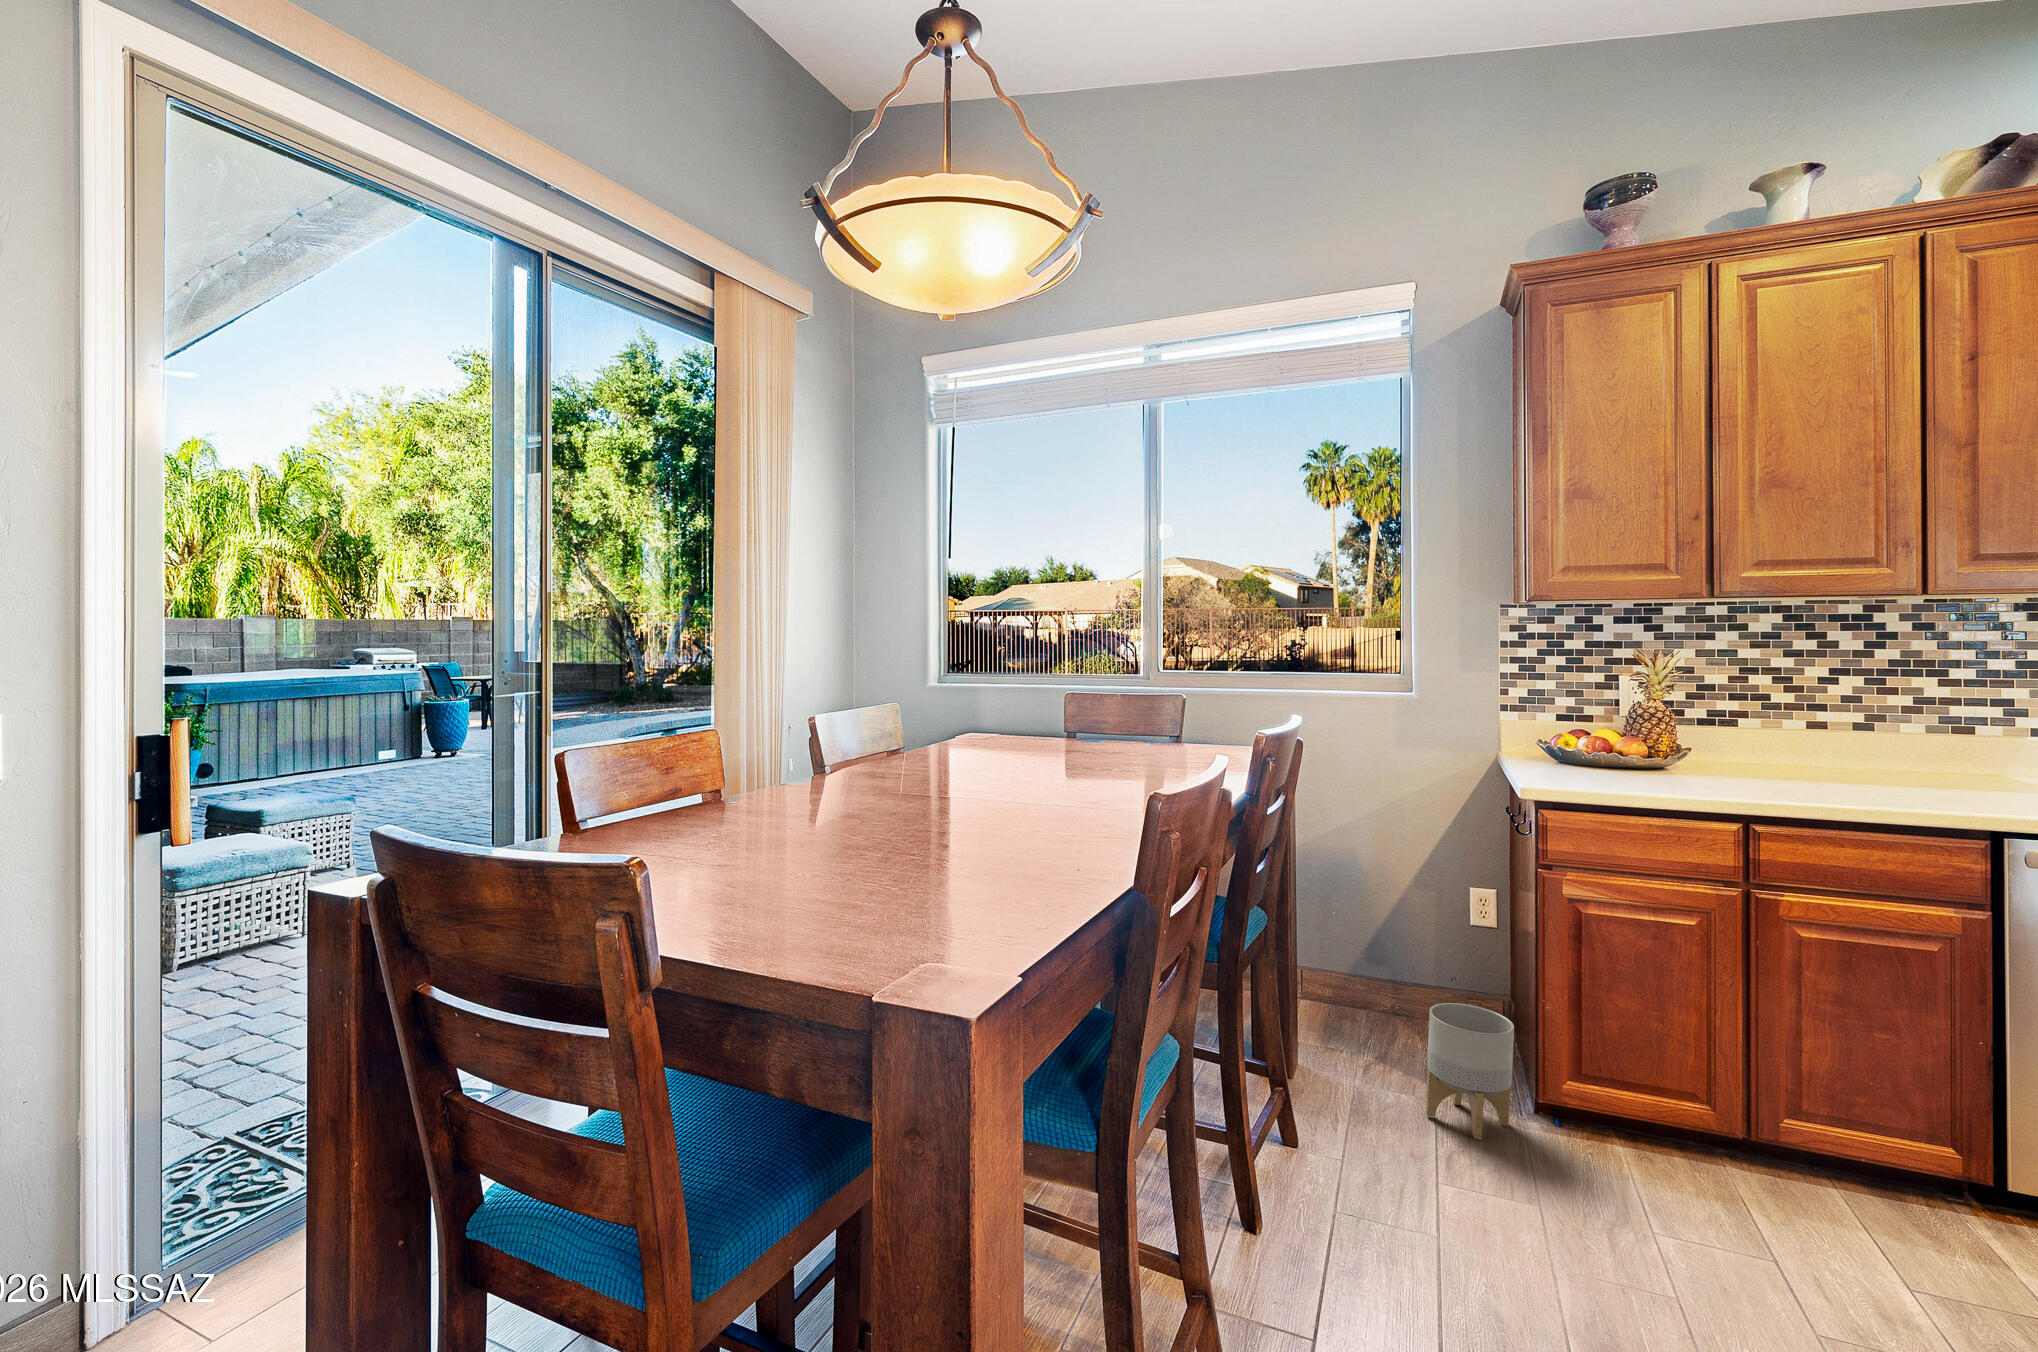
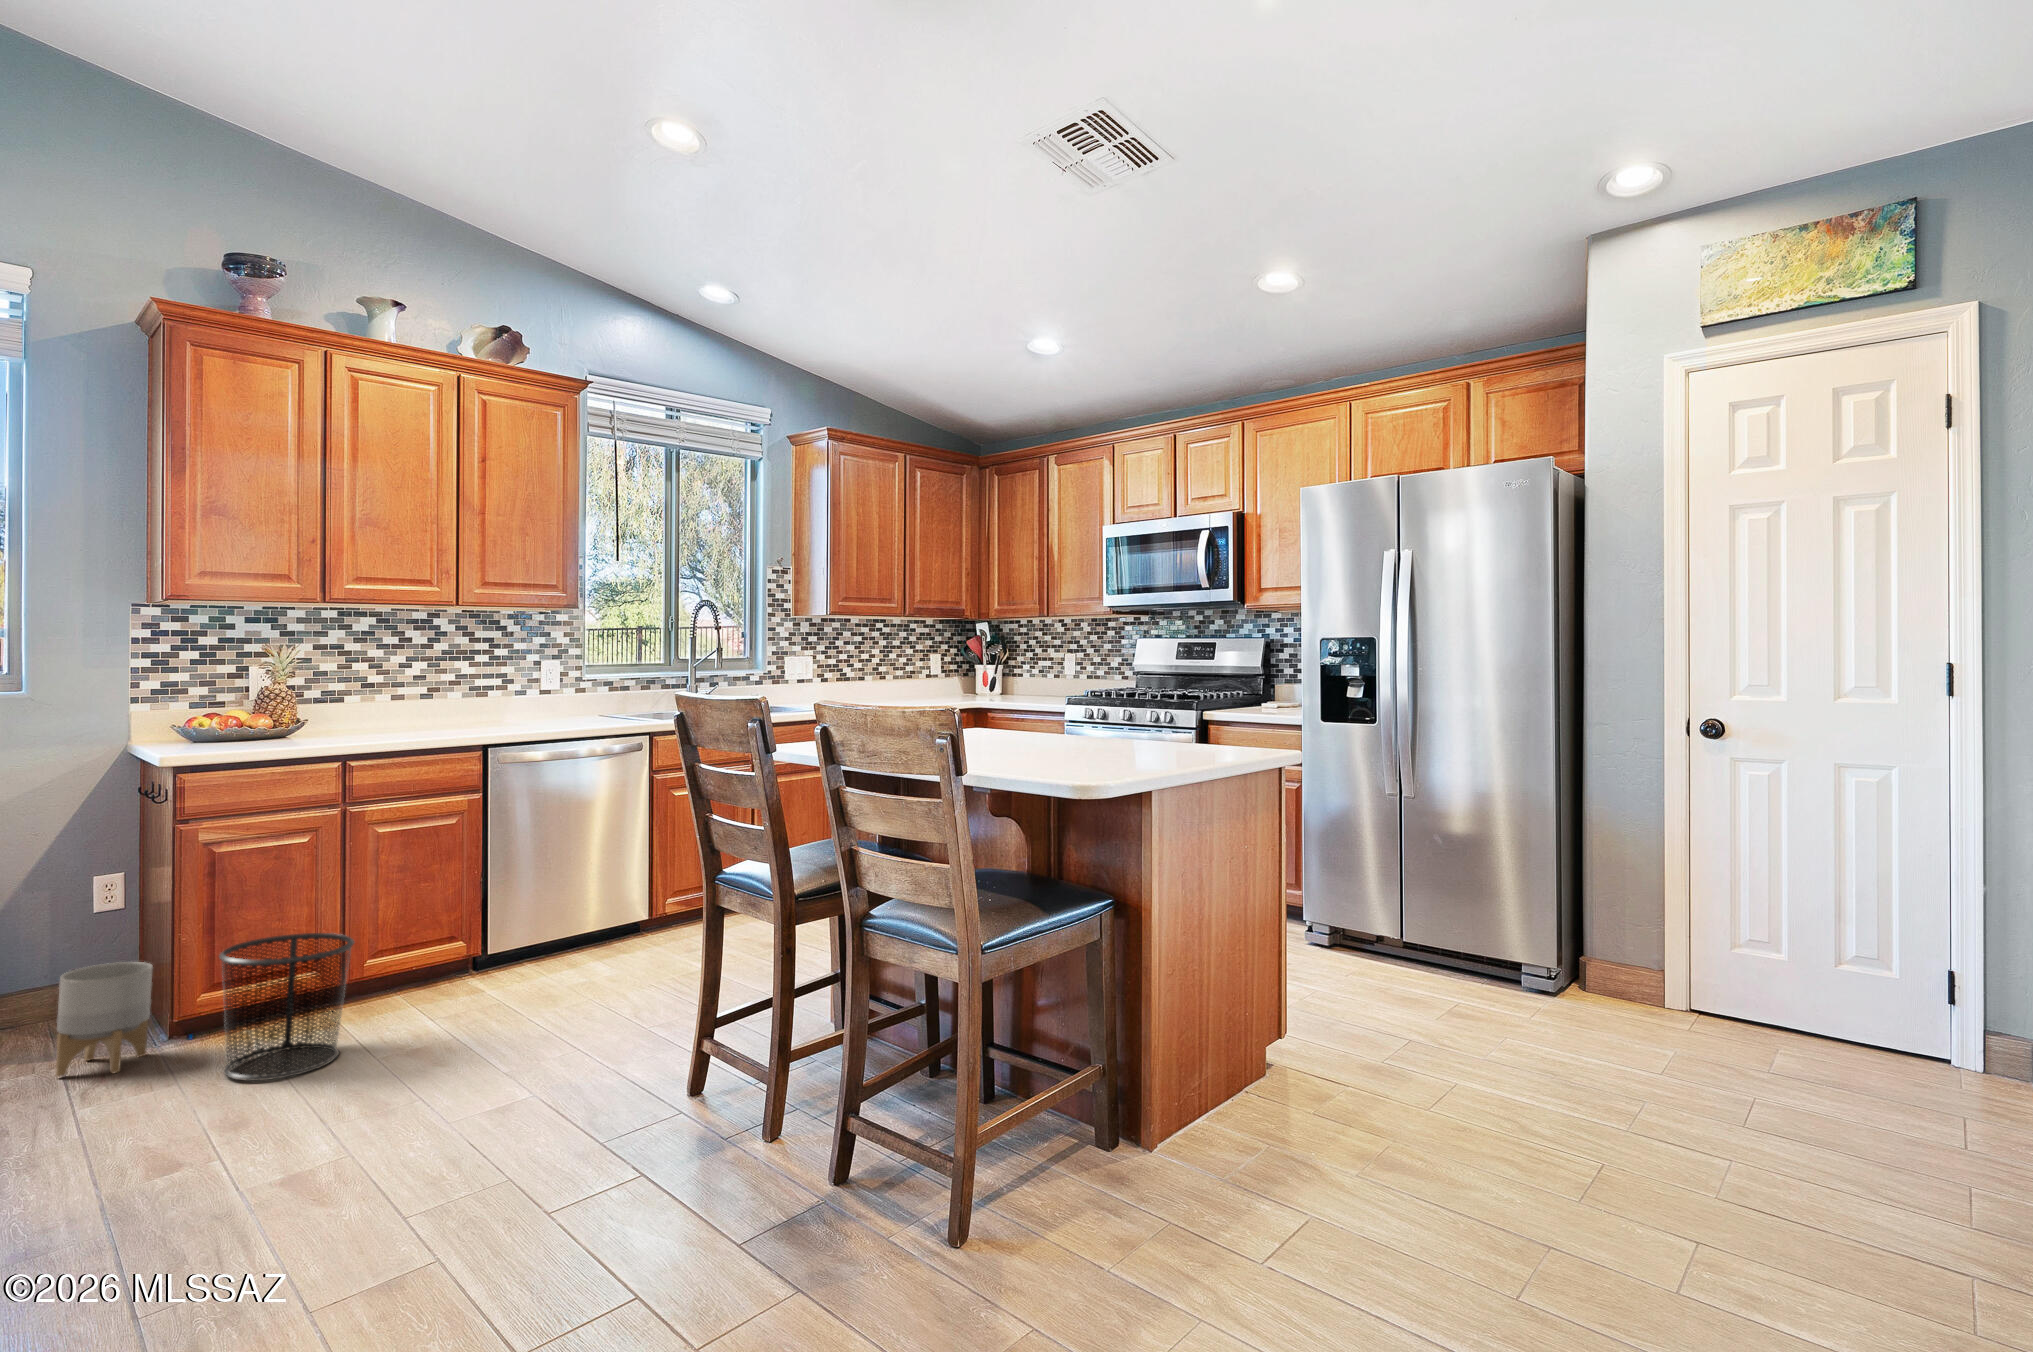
waste bin: none [1582,1045,1769,1277] -> present [219,933,354,1081]

